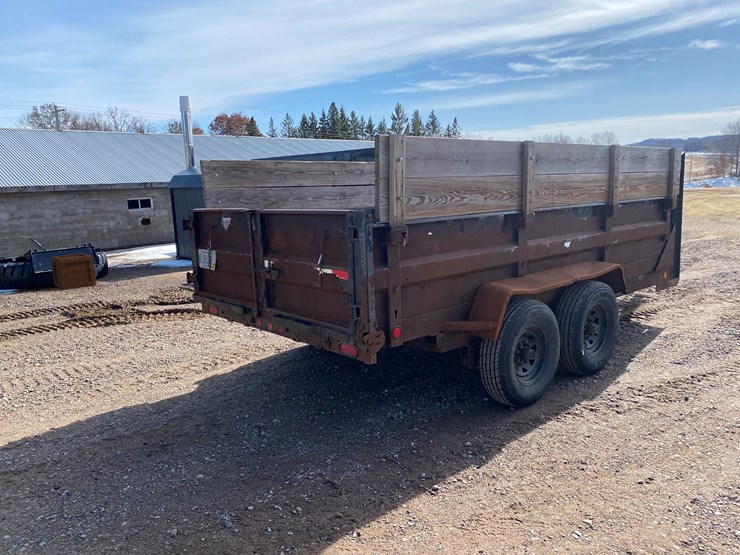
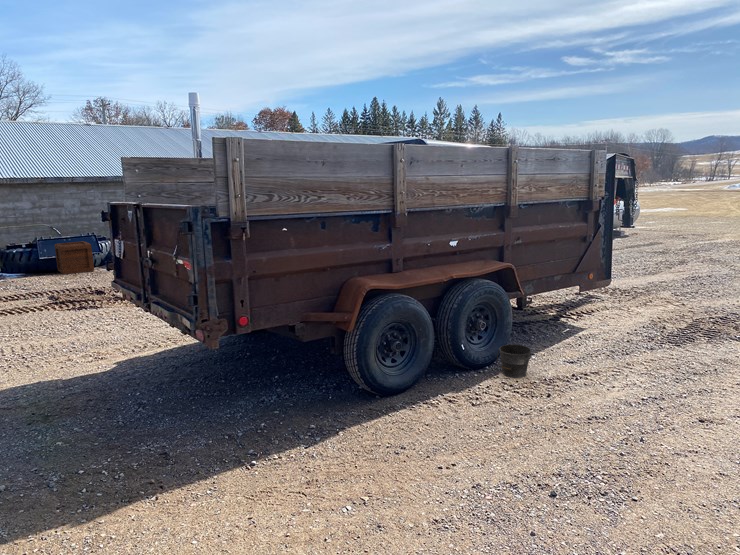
bucket: none [609,347,649,382] -> present [497,344,532,378]

